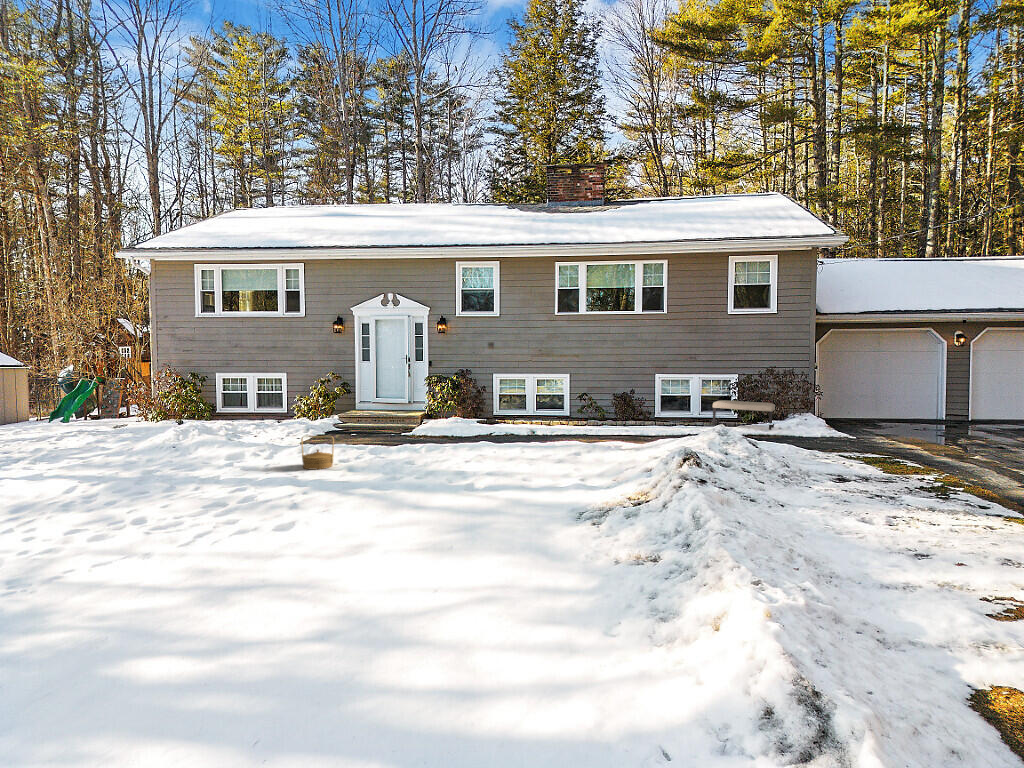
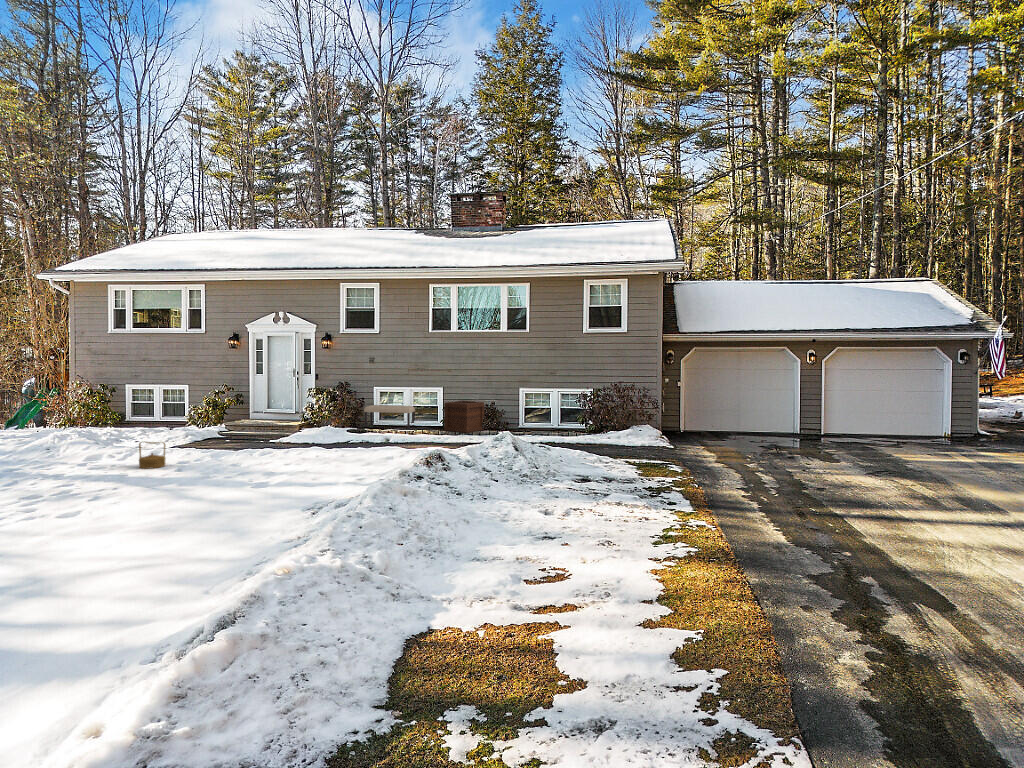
wooden crate: none [579,388,620,423] -> present [444,401,484,433]
bench: present [712,400,775,430] -> present [364,405,415,428]

